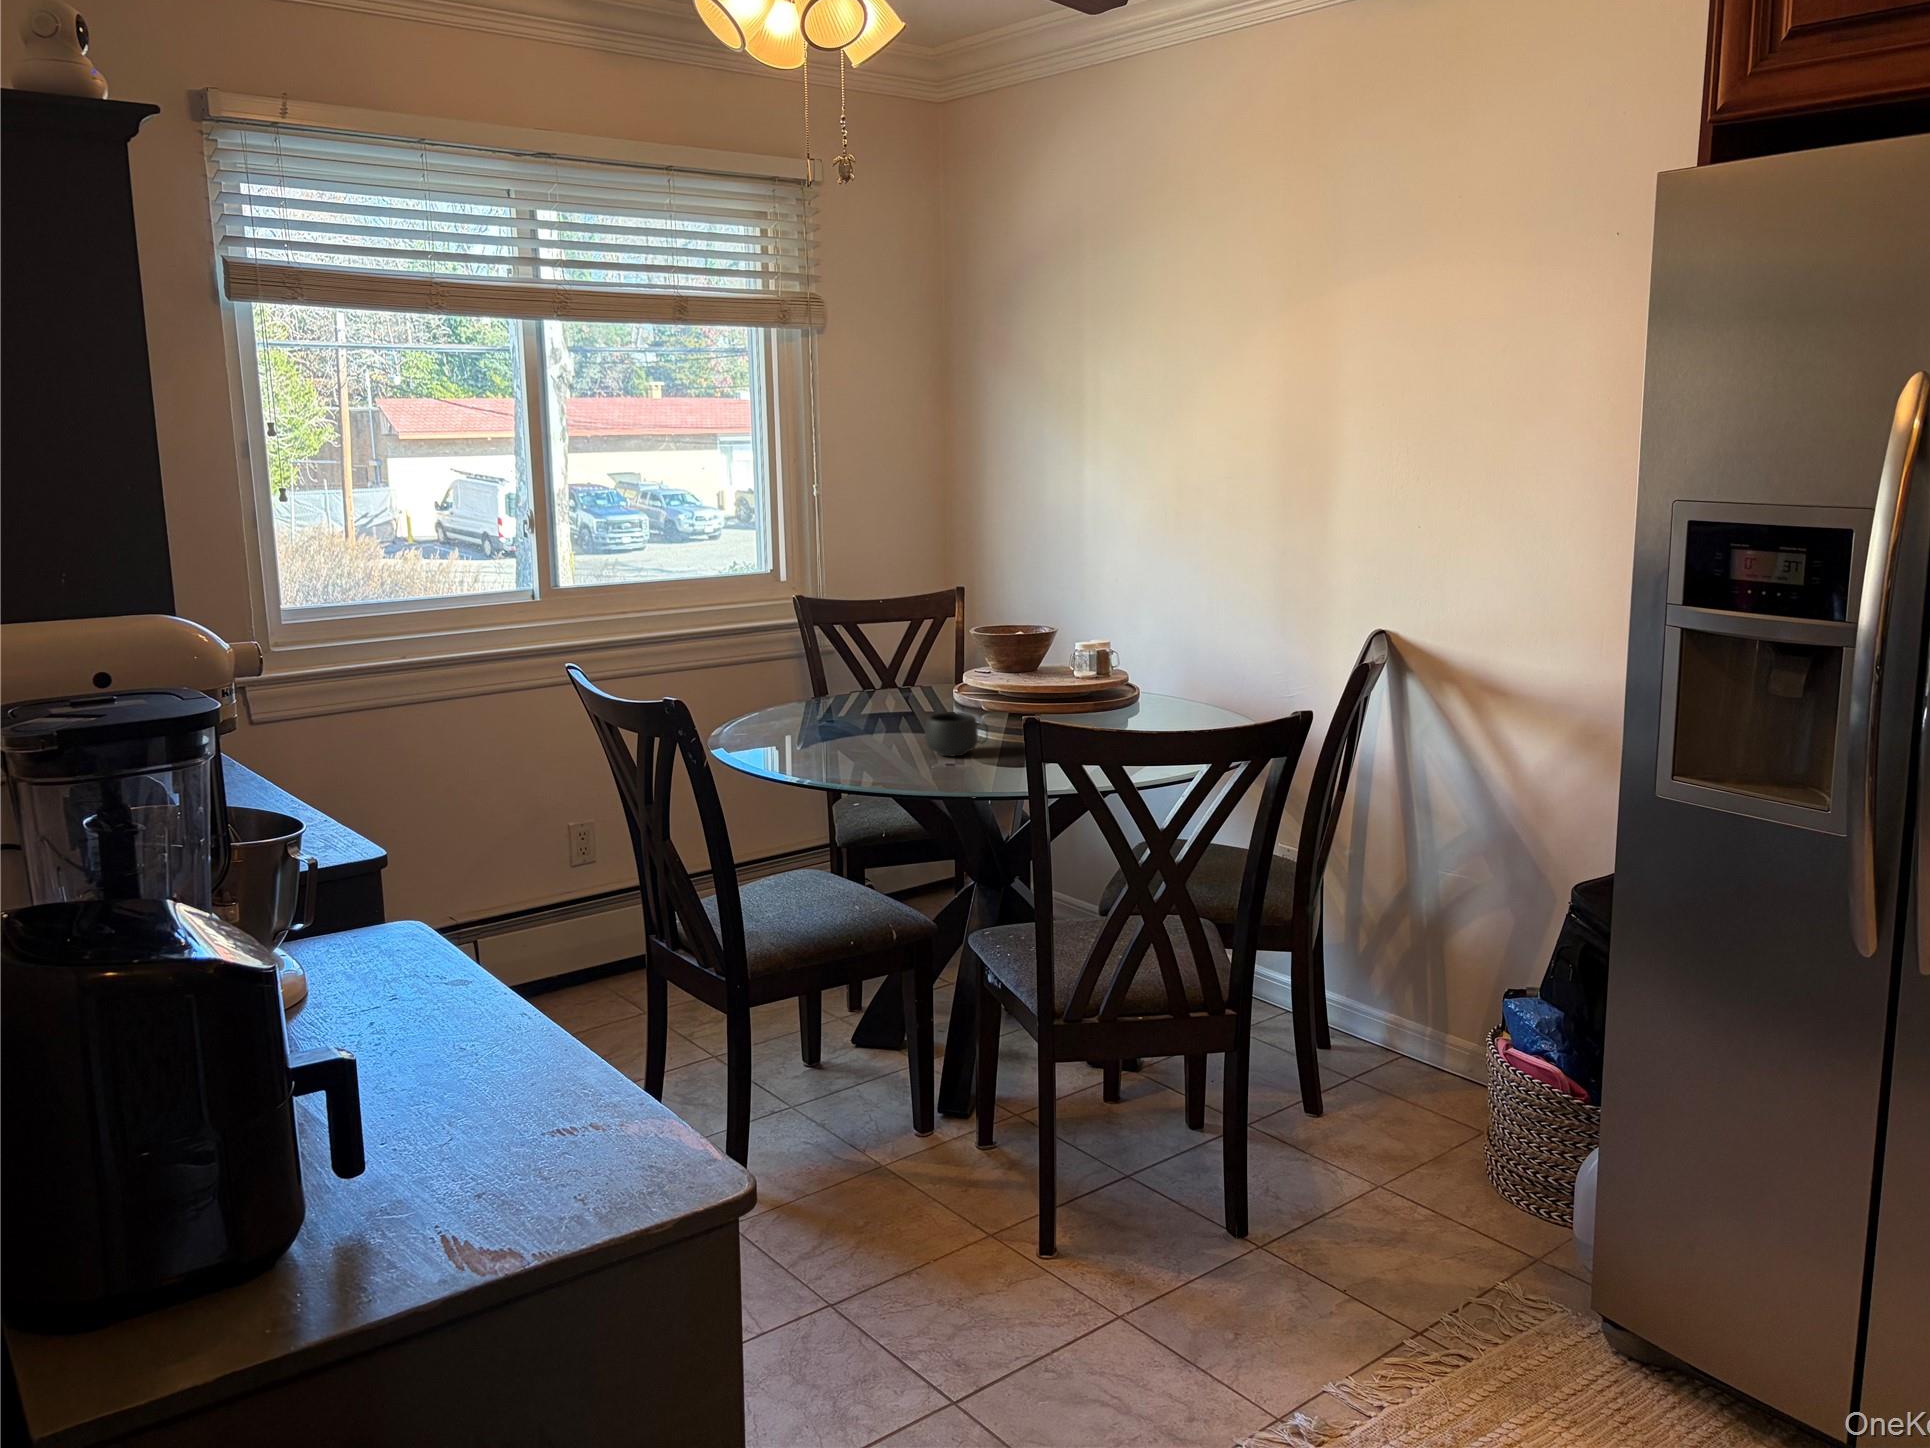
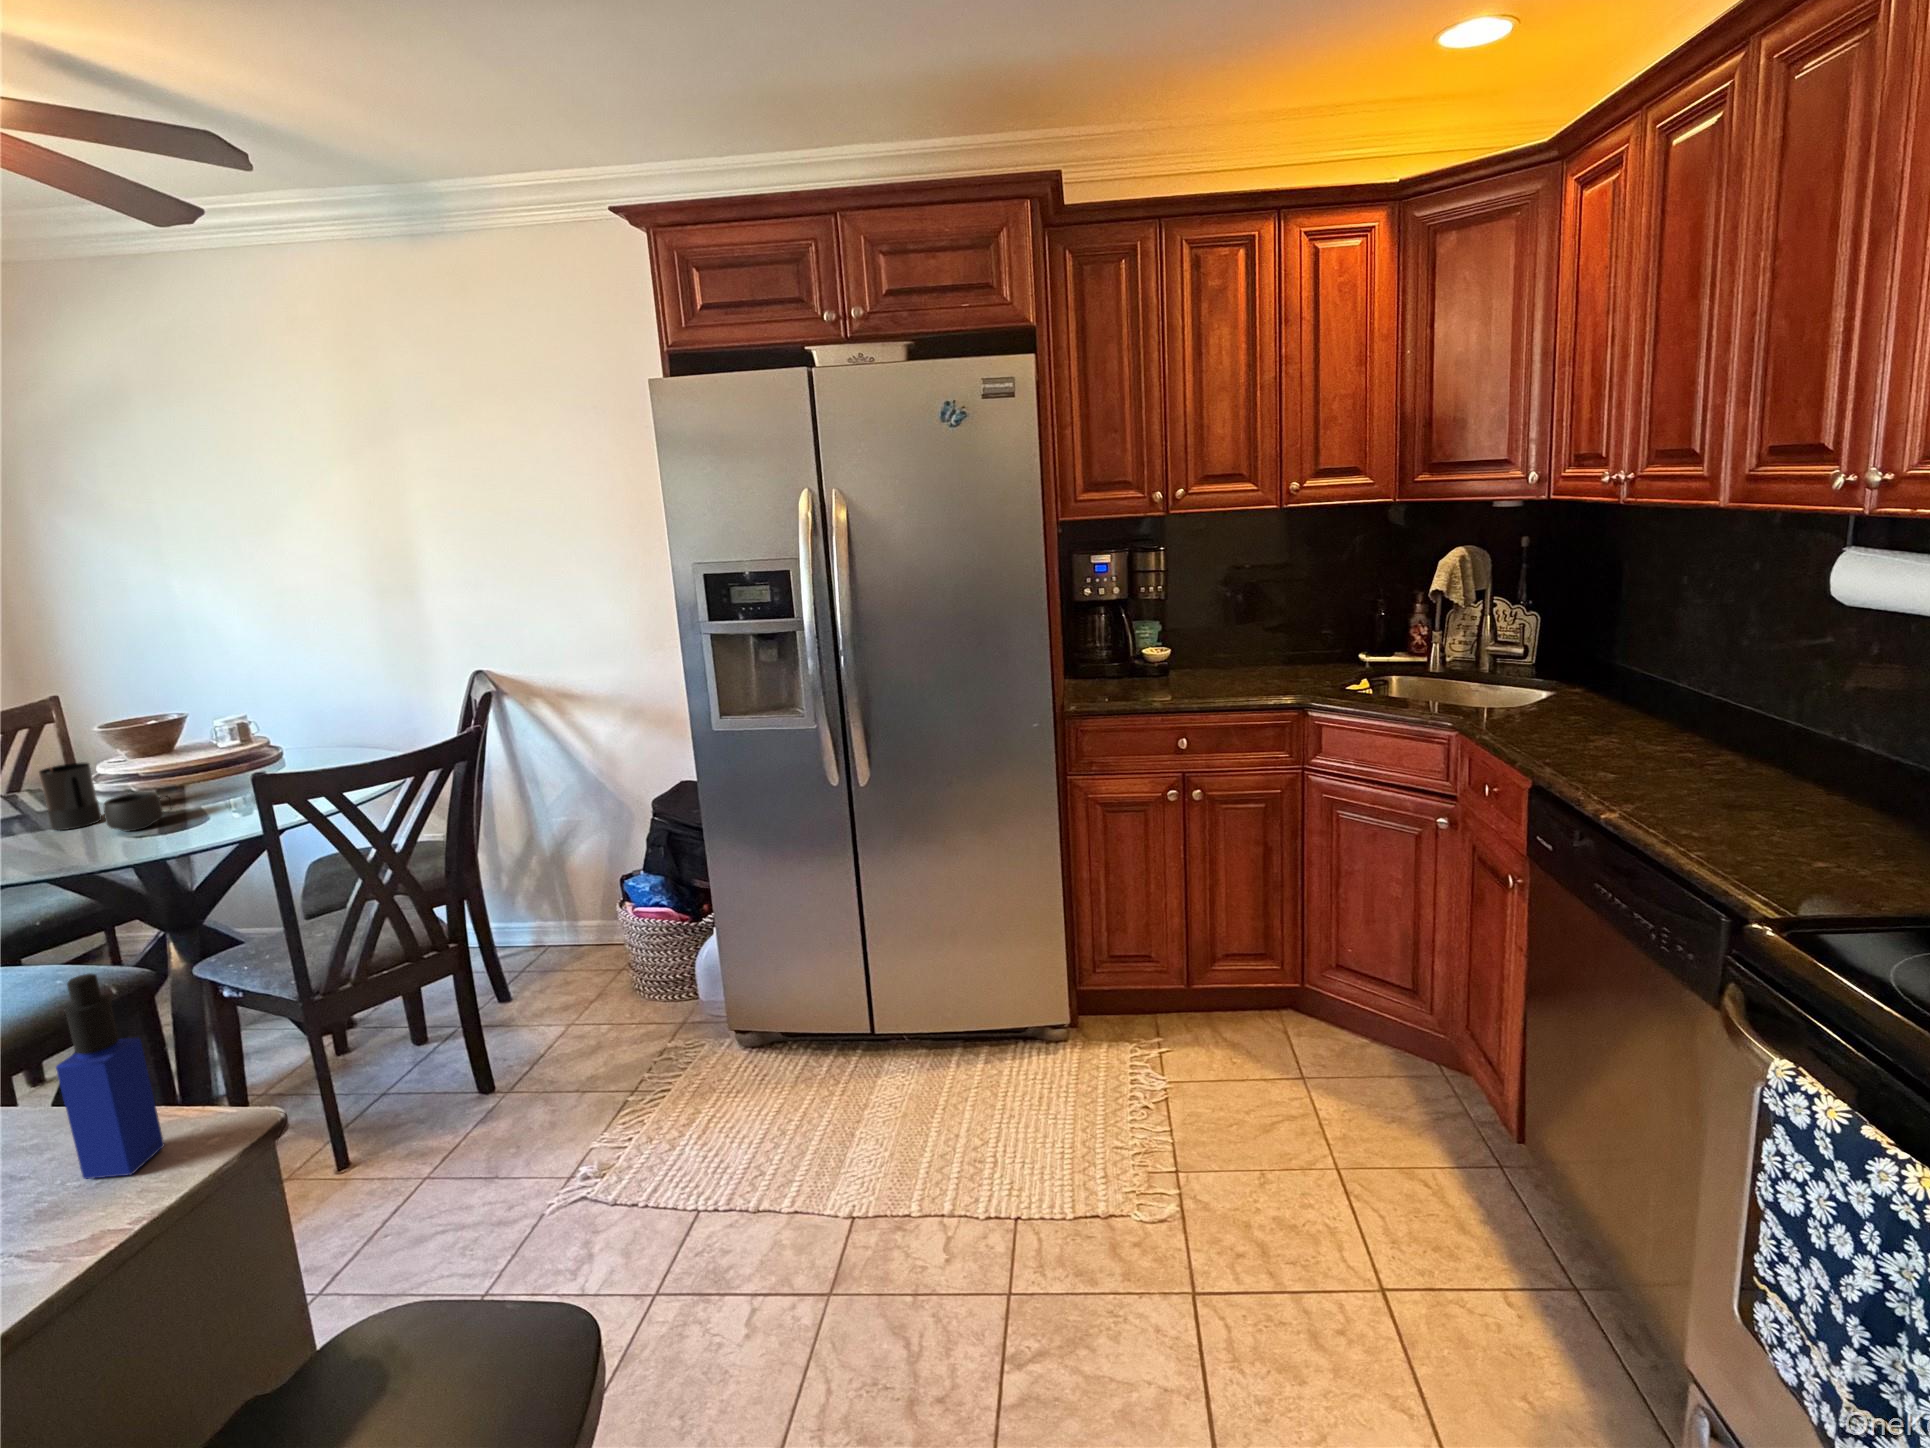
candle: none [888,660,935,740] -> present [39,762,102,830]
bottle: none [516,931,611,1208] -> present [56,974,164,1179]

